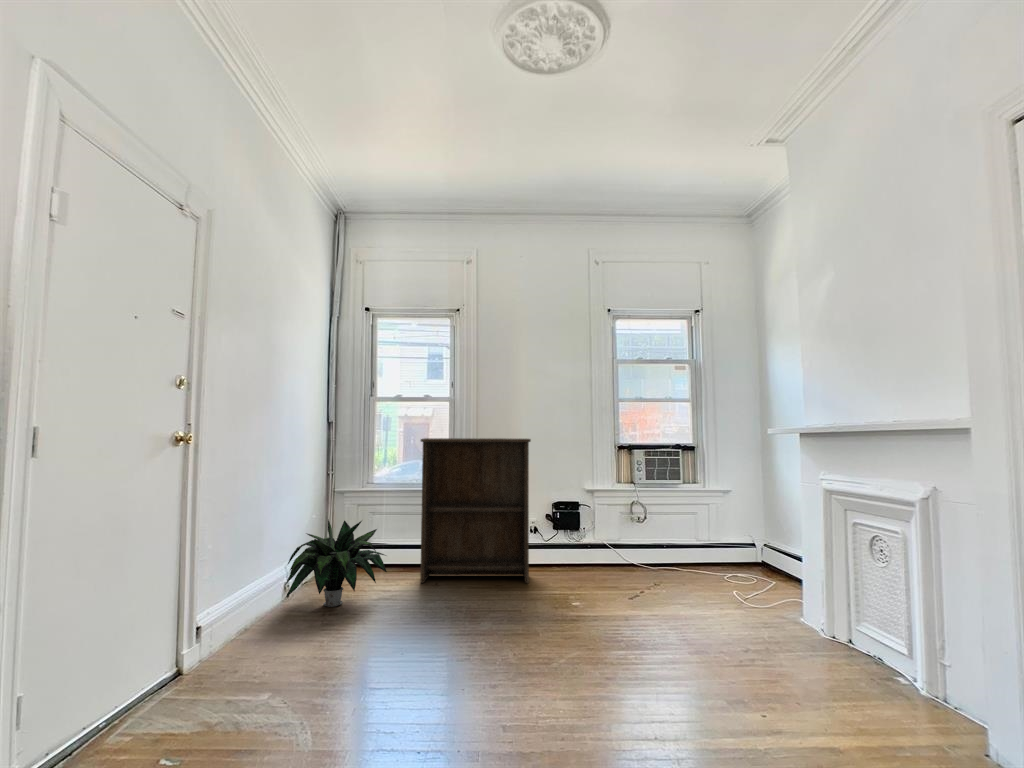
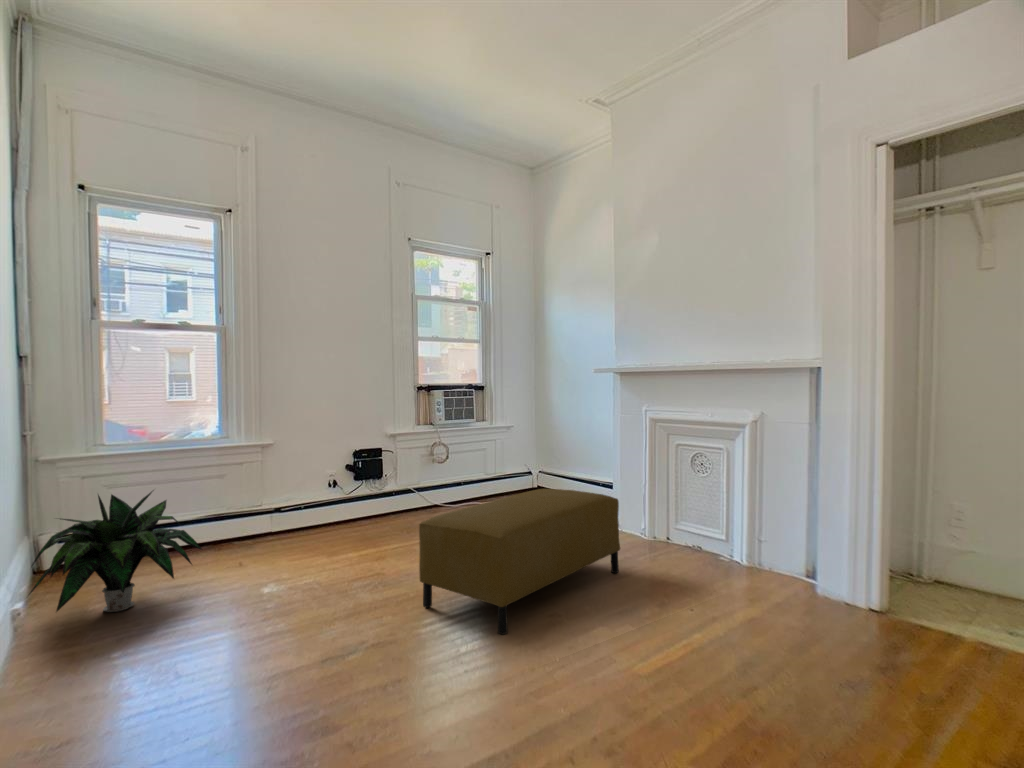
bookshelf: present [420,438,531,583] -> none [206,378,353,562]
ottoman: none [497,569,731,715] -> present [419,489,620,635]

